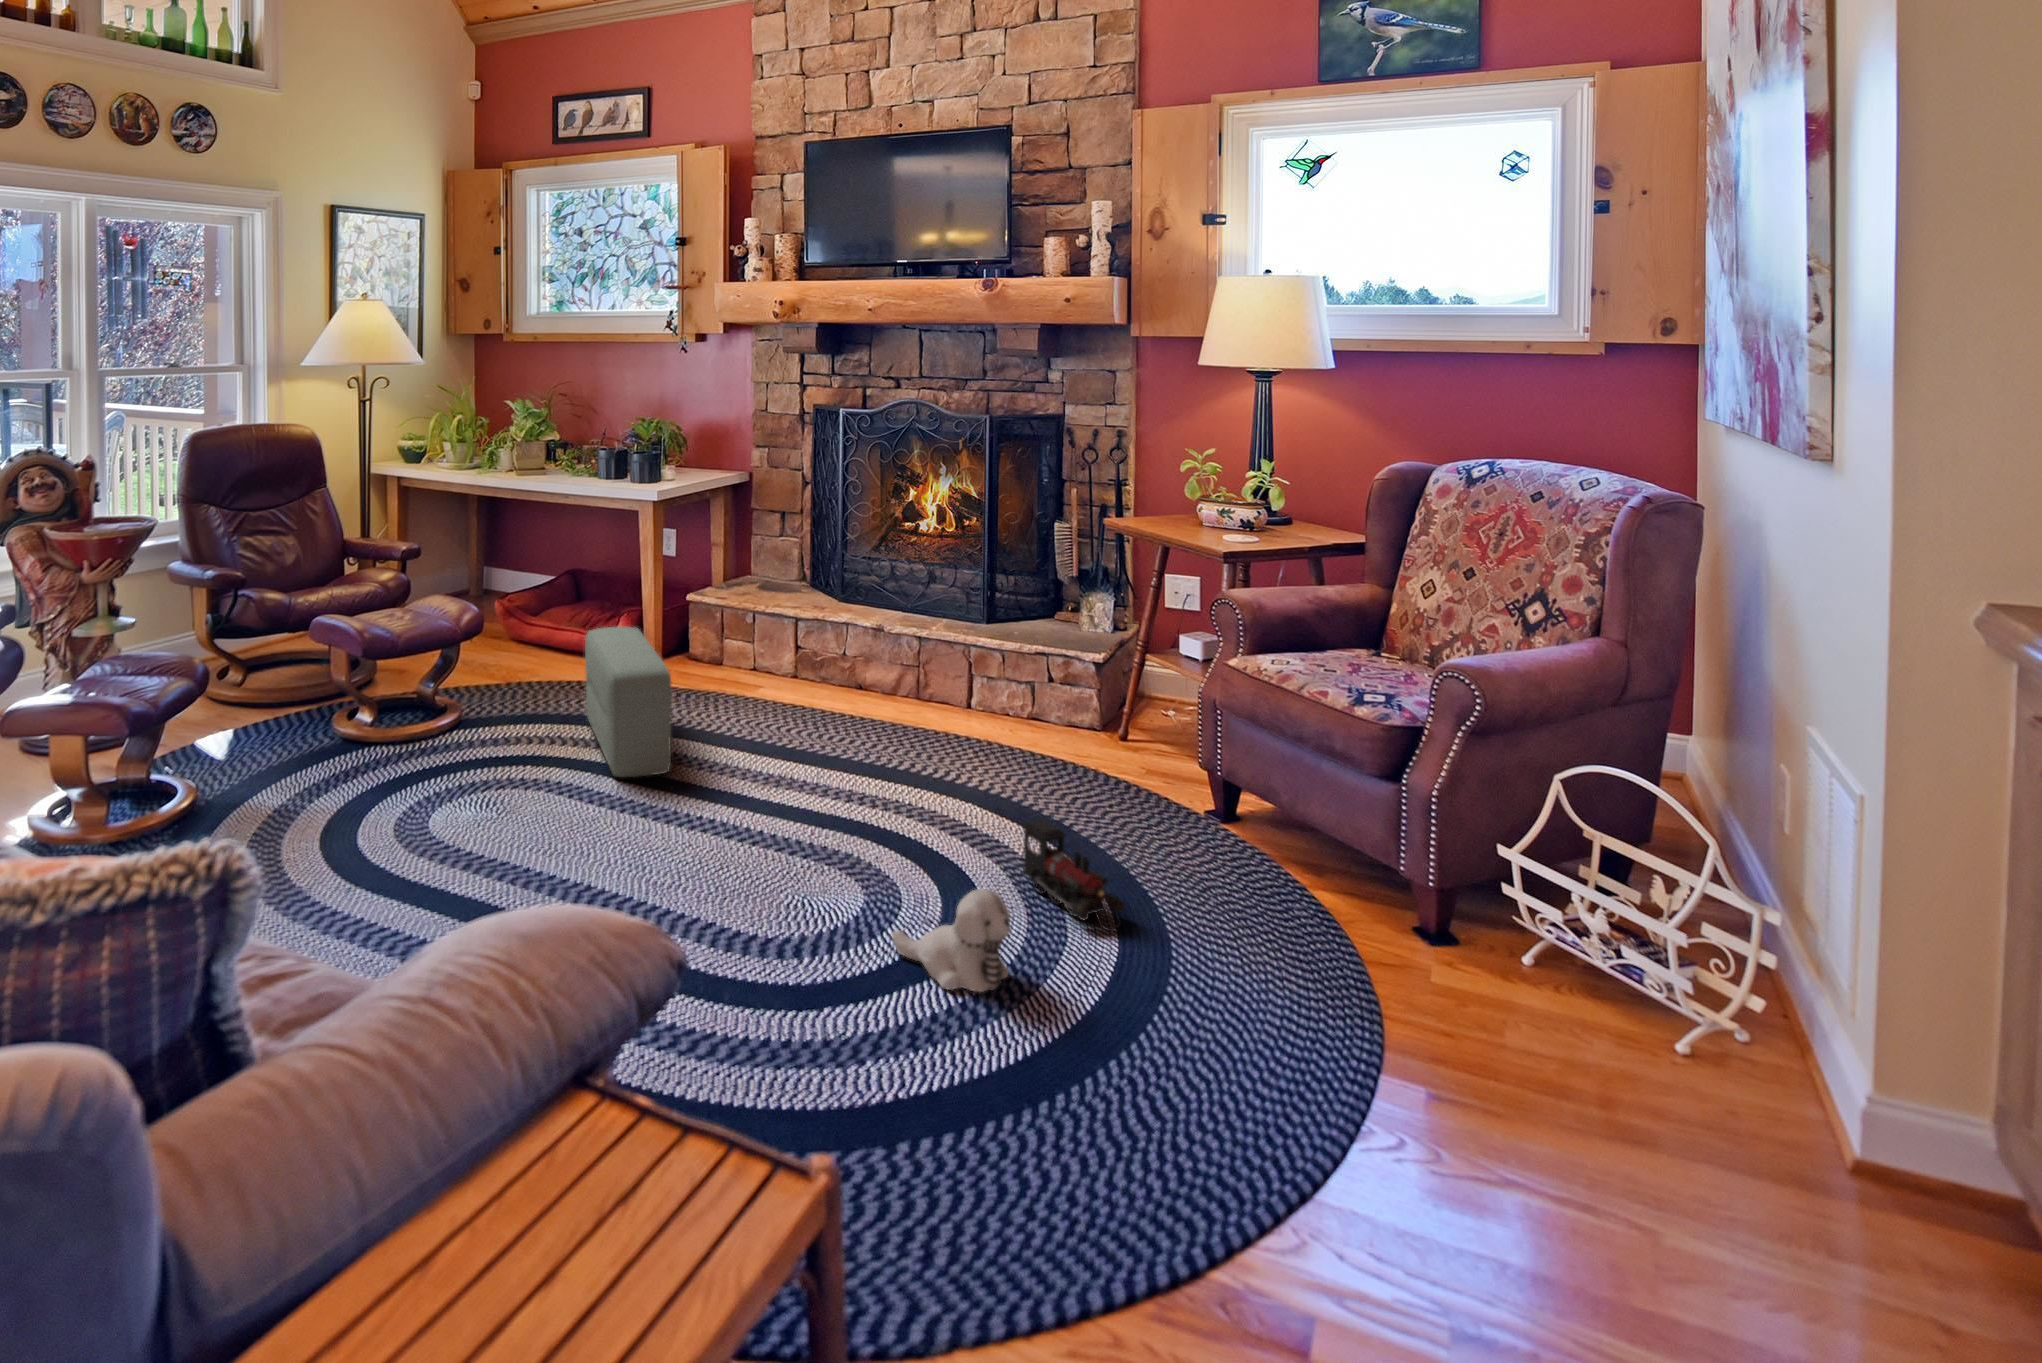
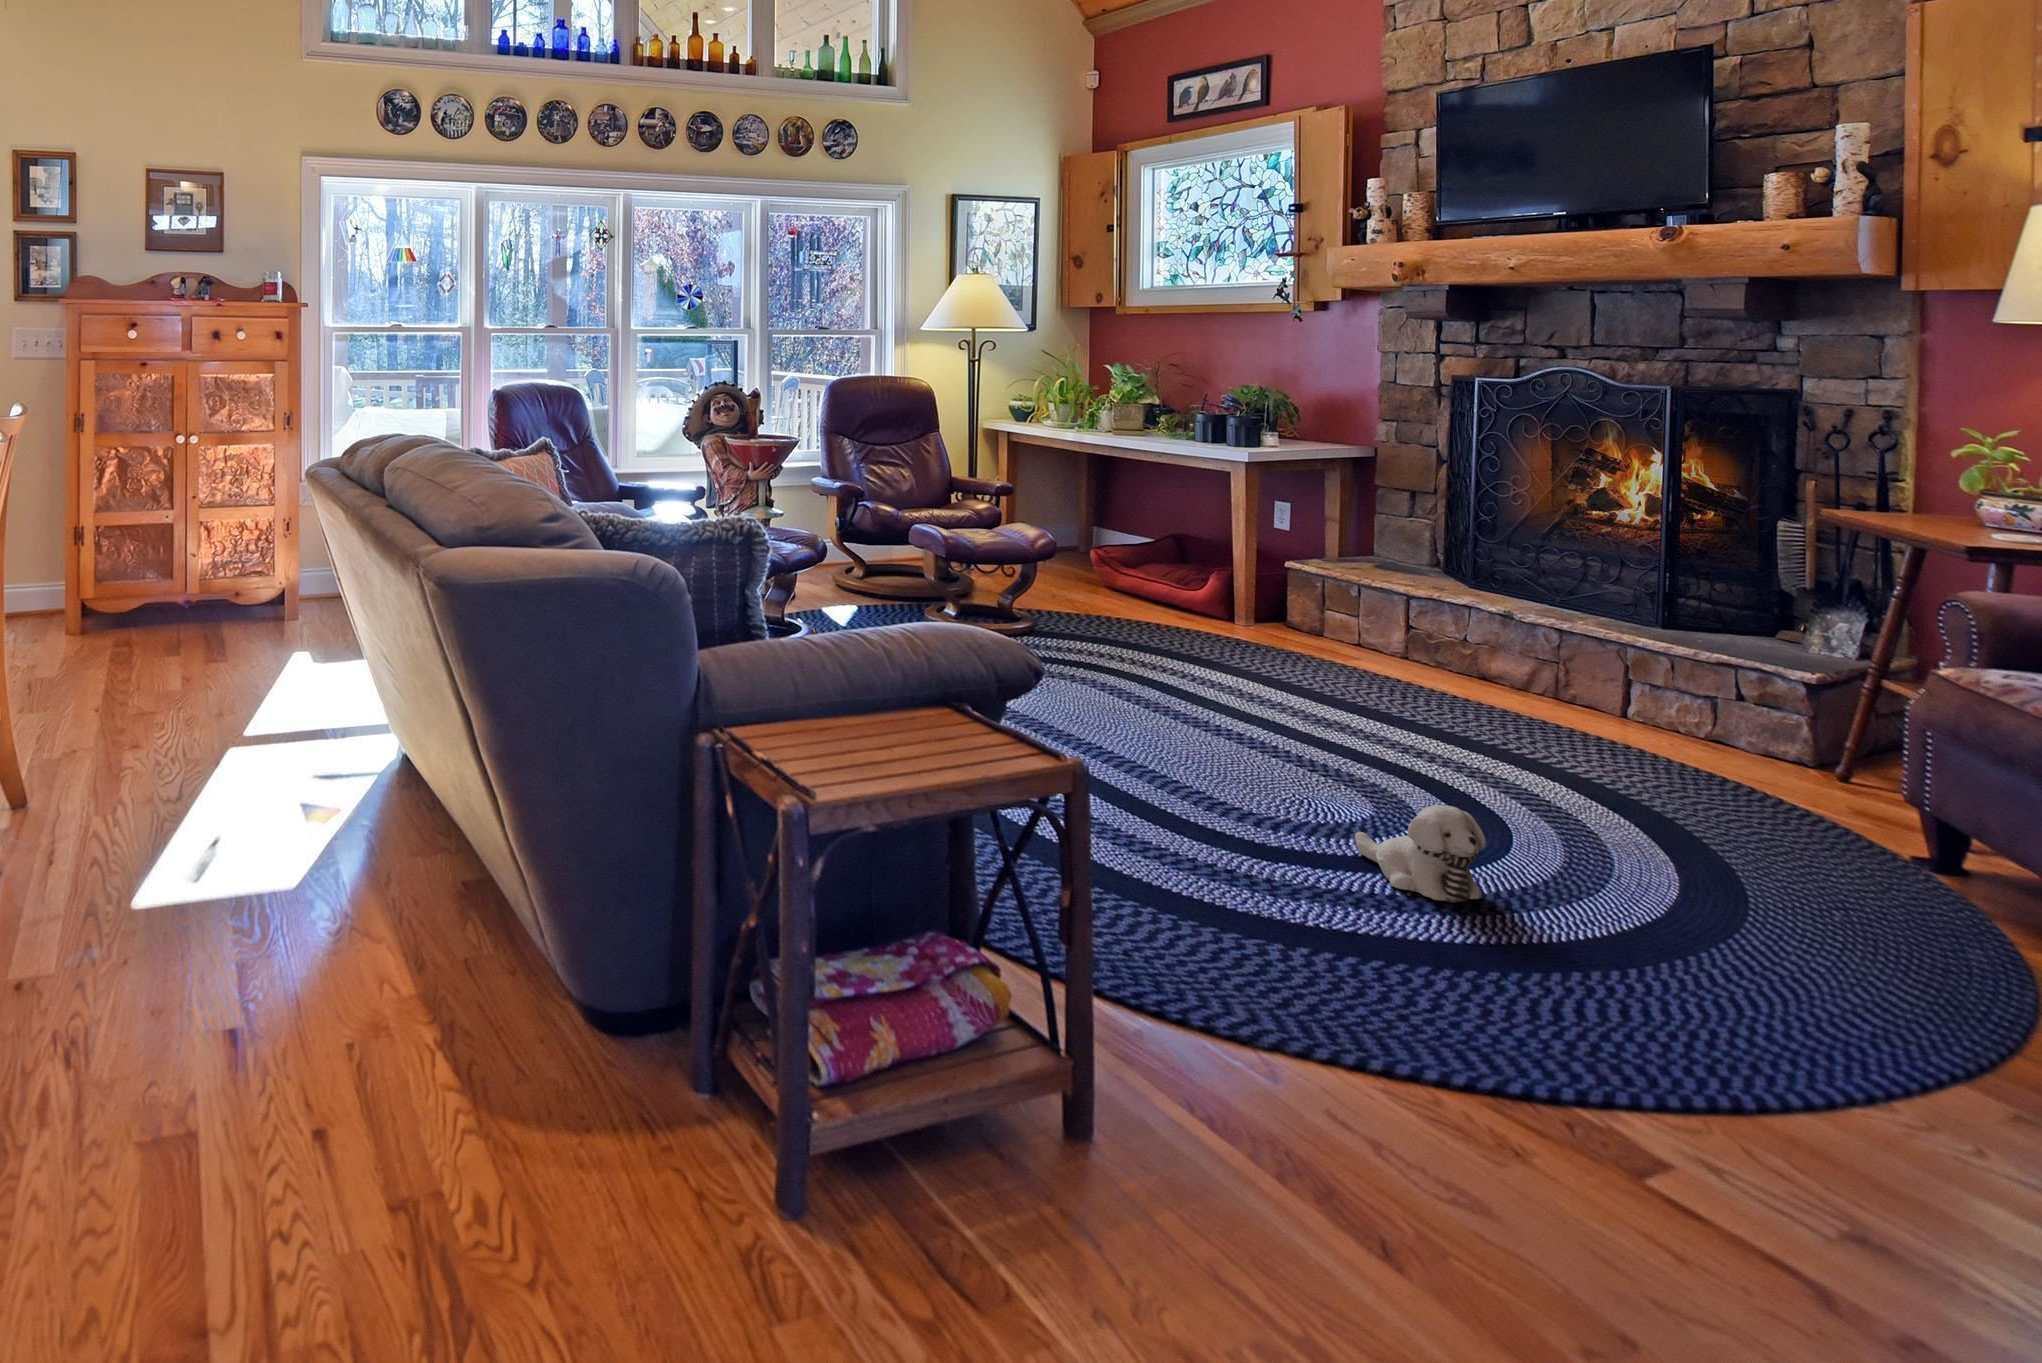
pouf: present [585,627,672,777] -> none [1140,562,1206,691]
toy train: present [1022,819,1125,931] -> none [1564,784,1684,907]

